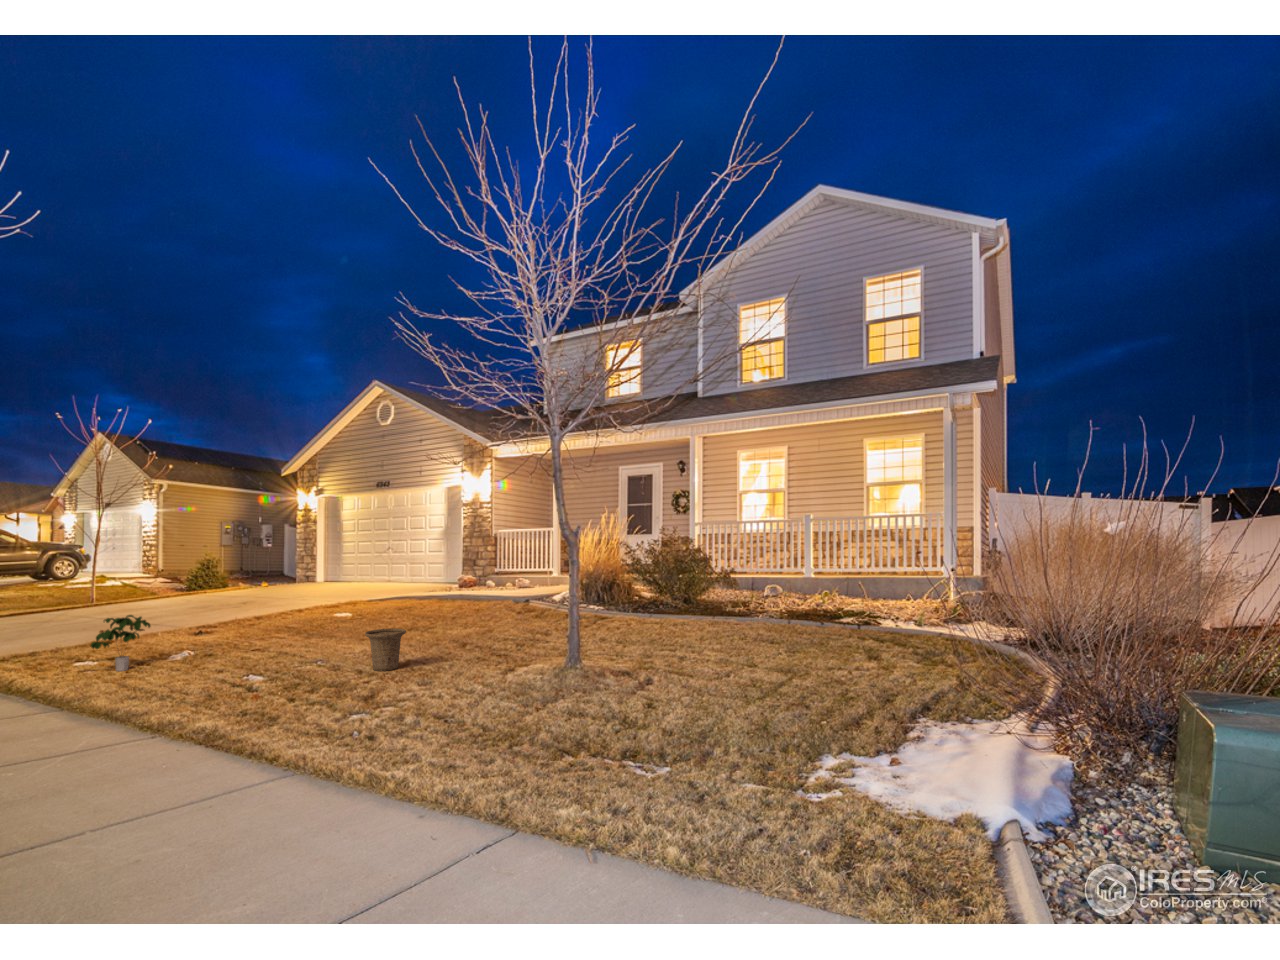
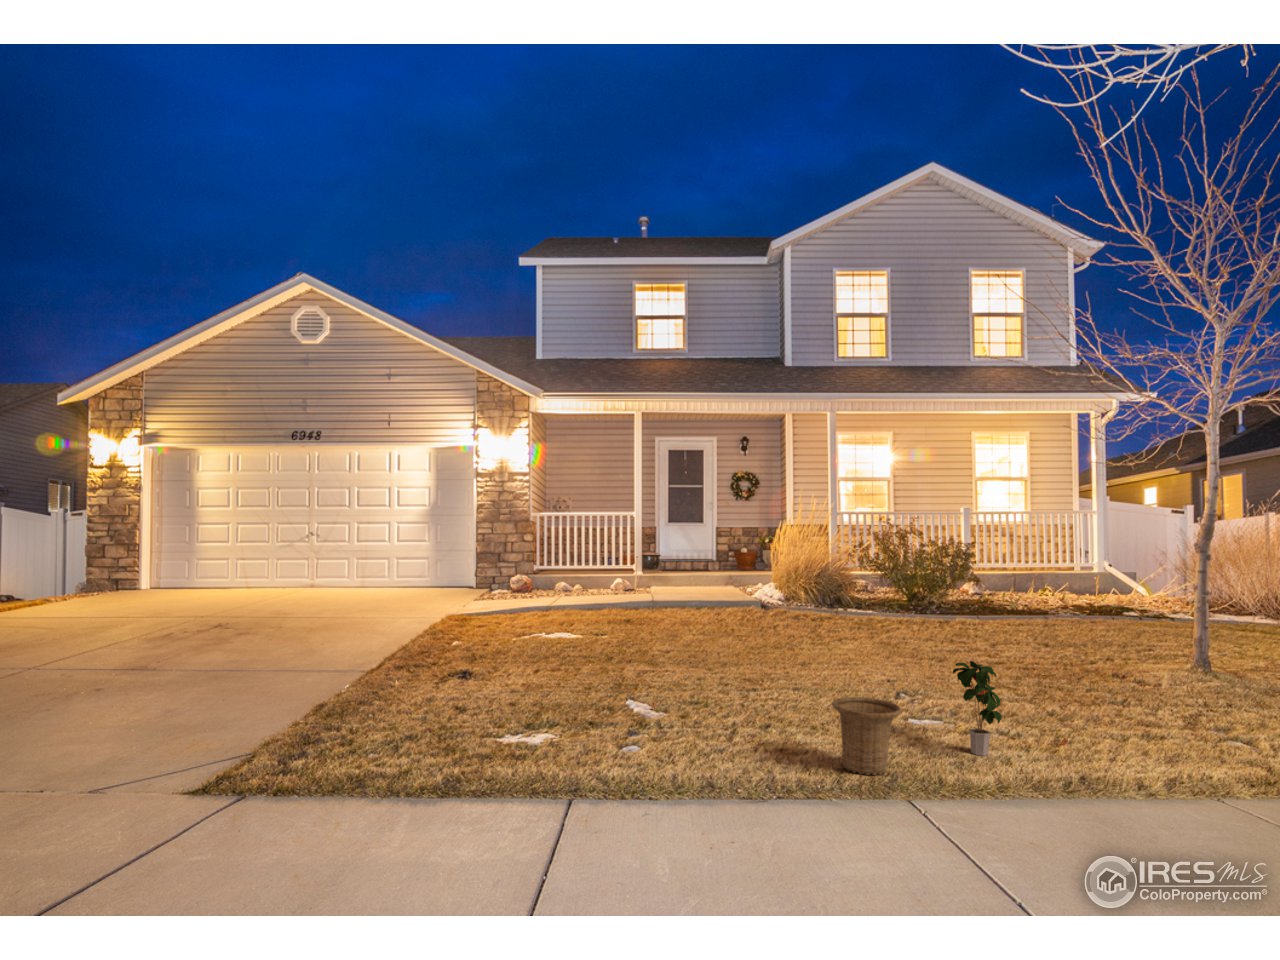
basket: present [365,628,406,671] -> present [832,697,901,775]

